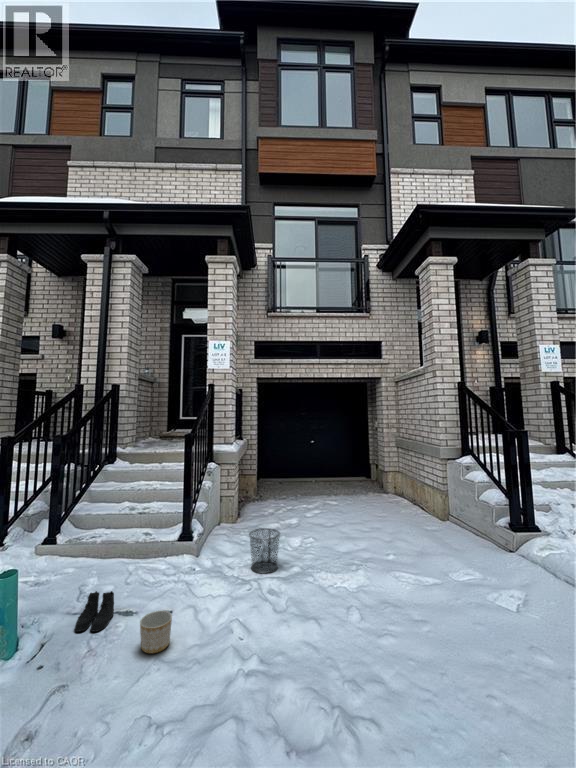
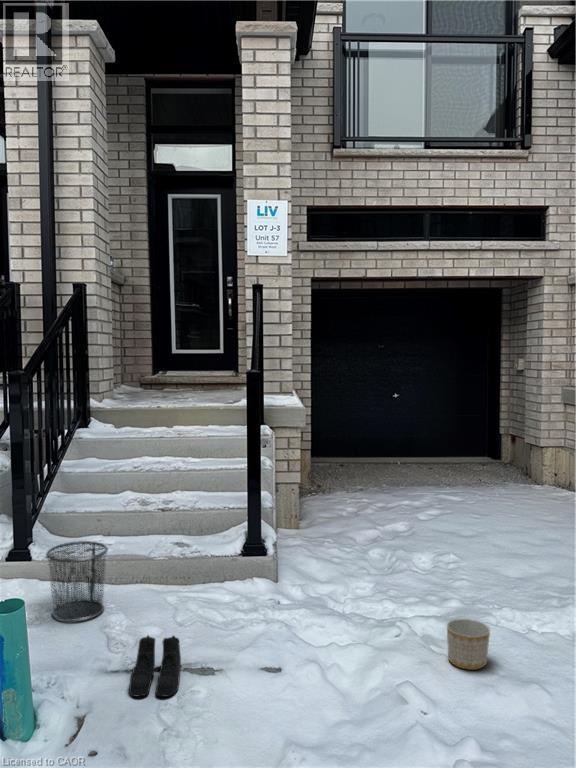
waste bin: present [249,528,280,574] -> present [46,541,108,622]
planter: present [140,611,172,654] -> present [447,618,490,670]

